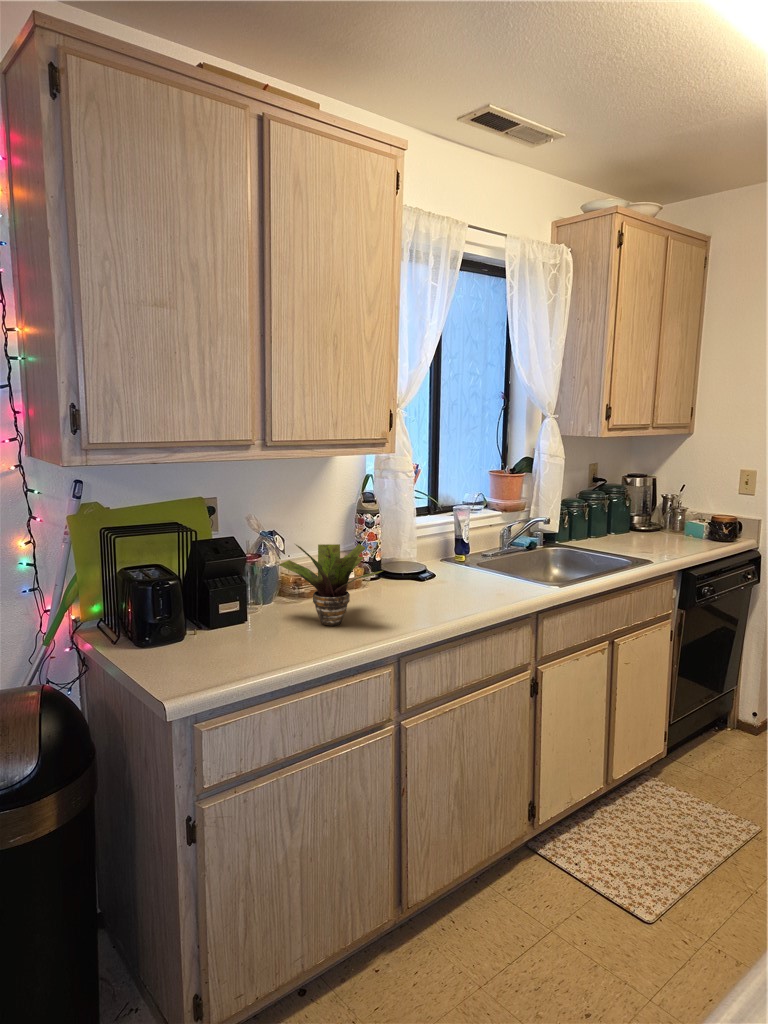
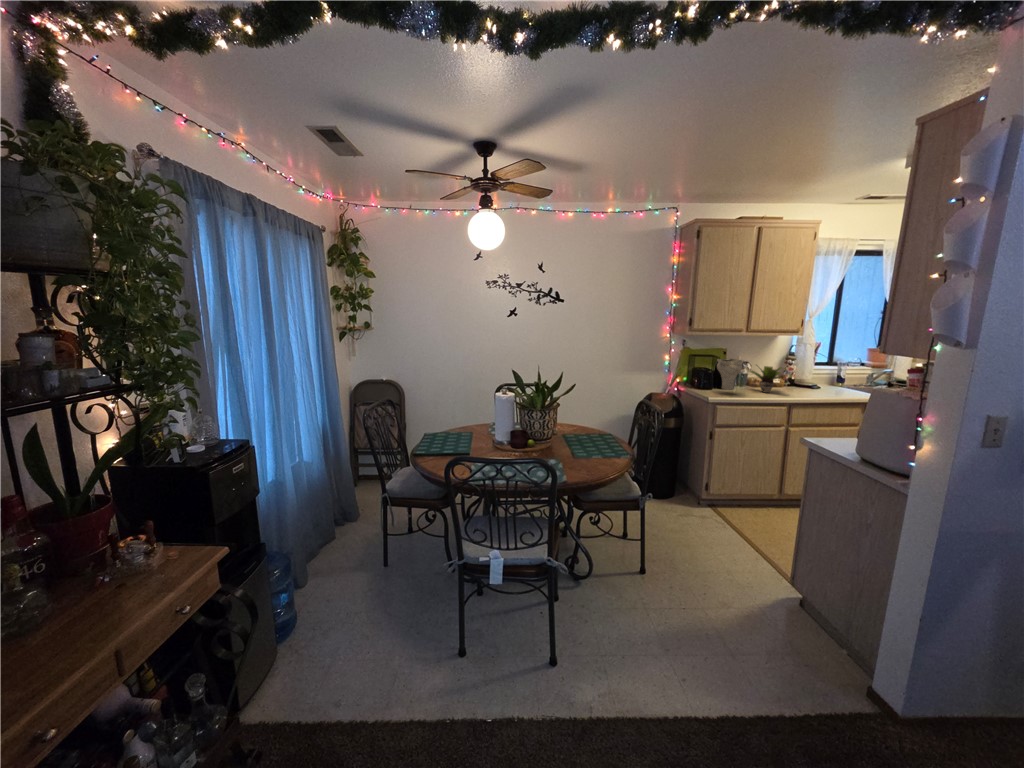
vase: none [175,534,266,649] -> present [717,359,743,390]

